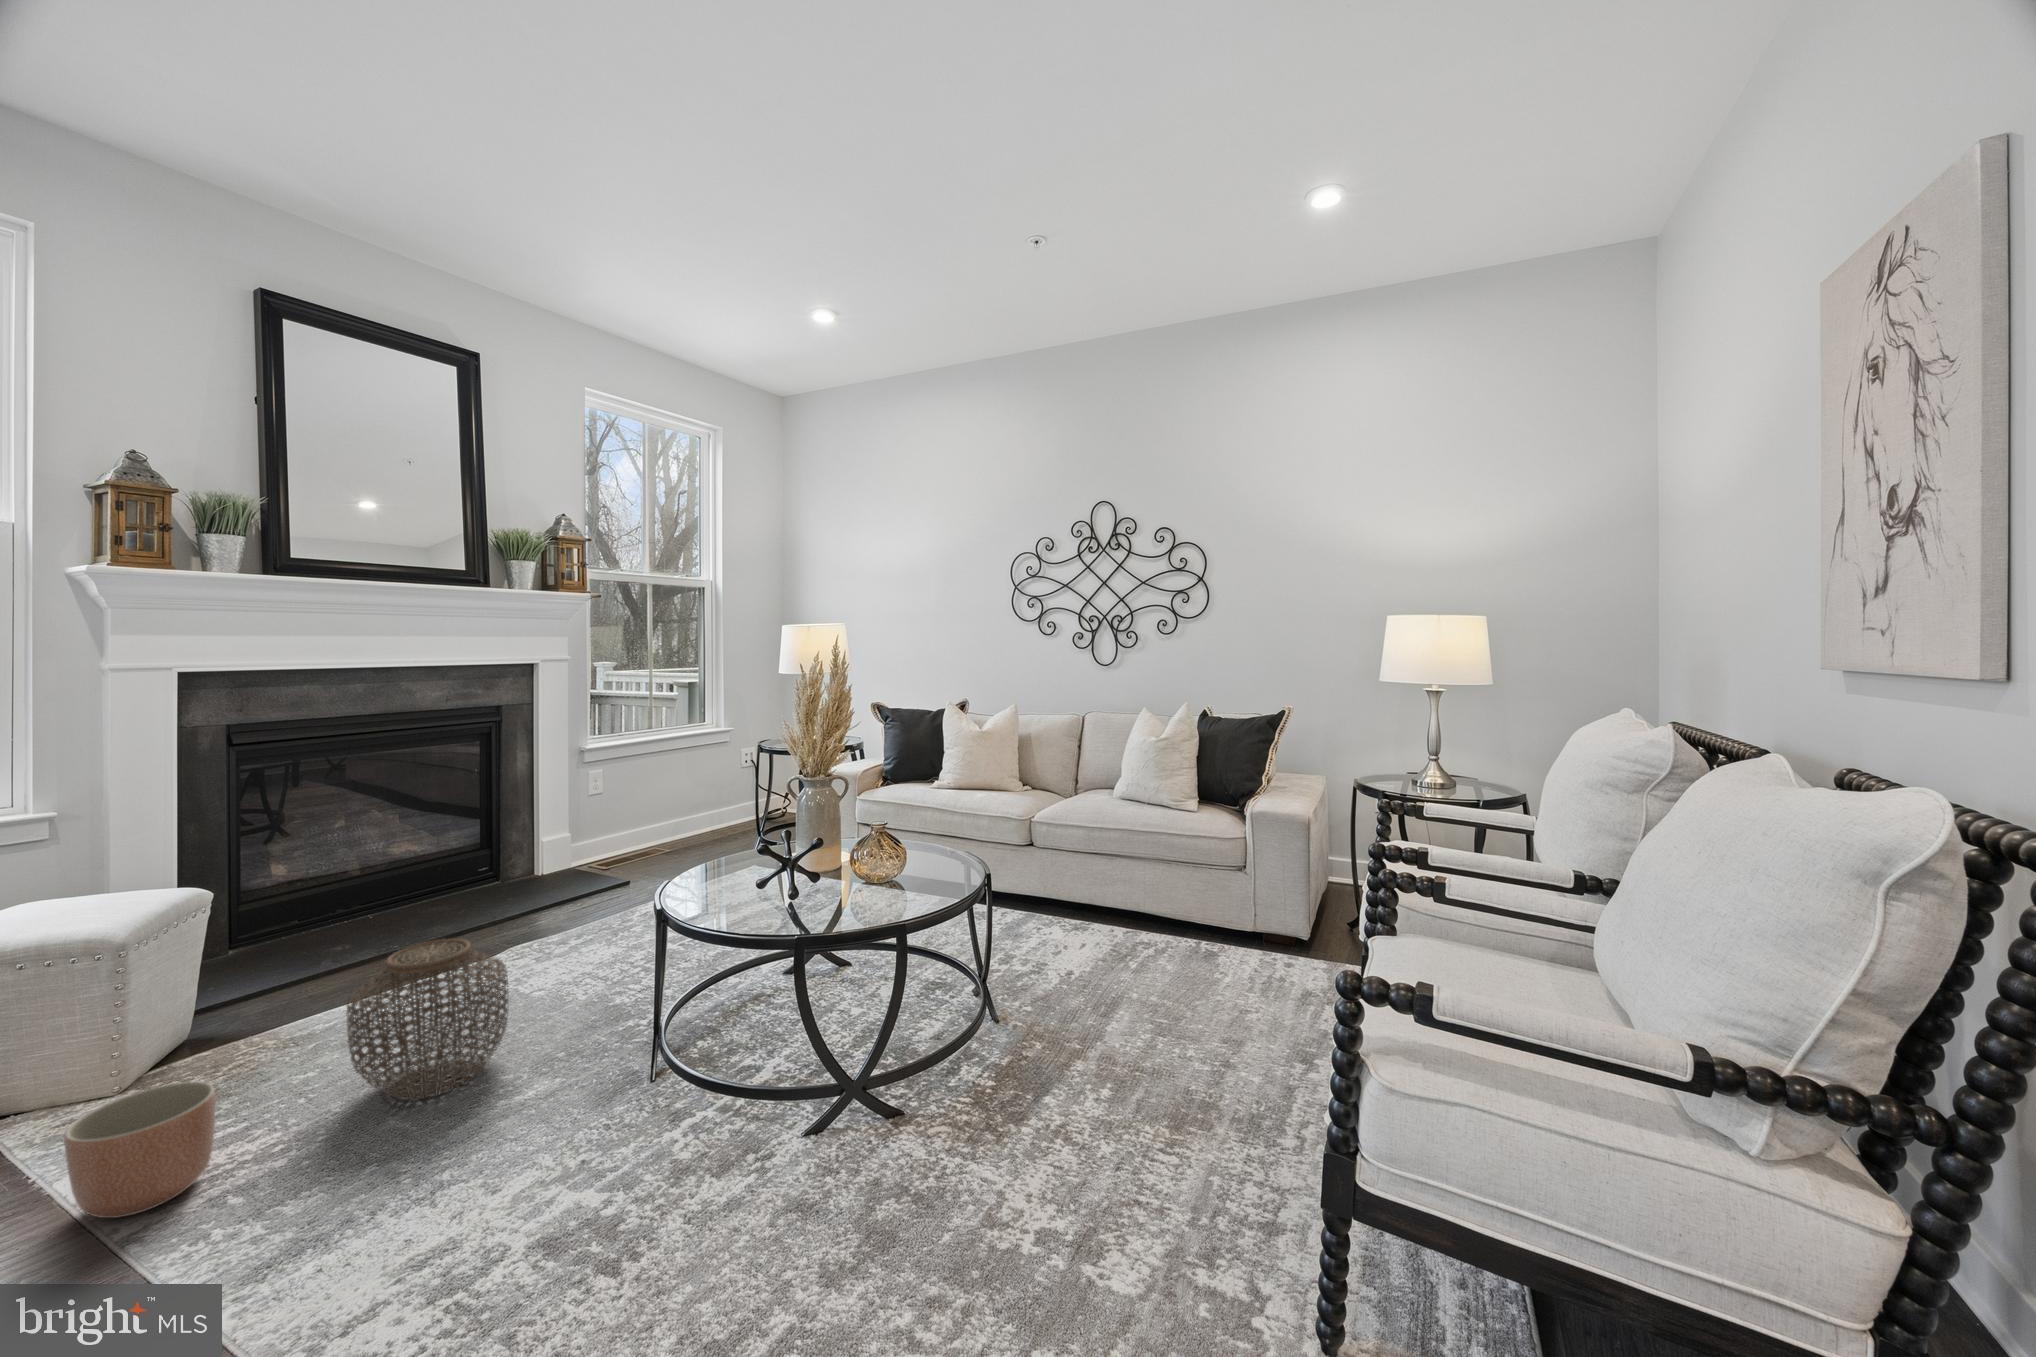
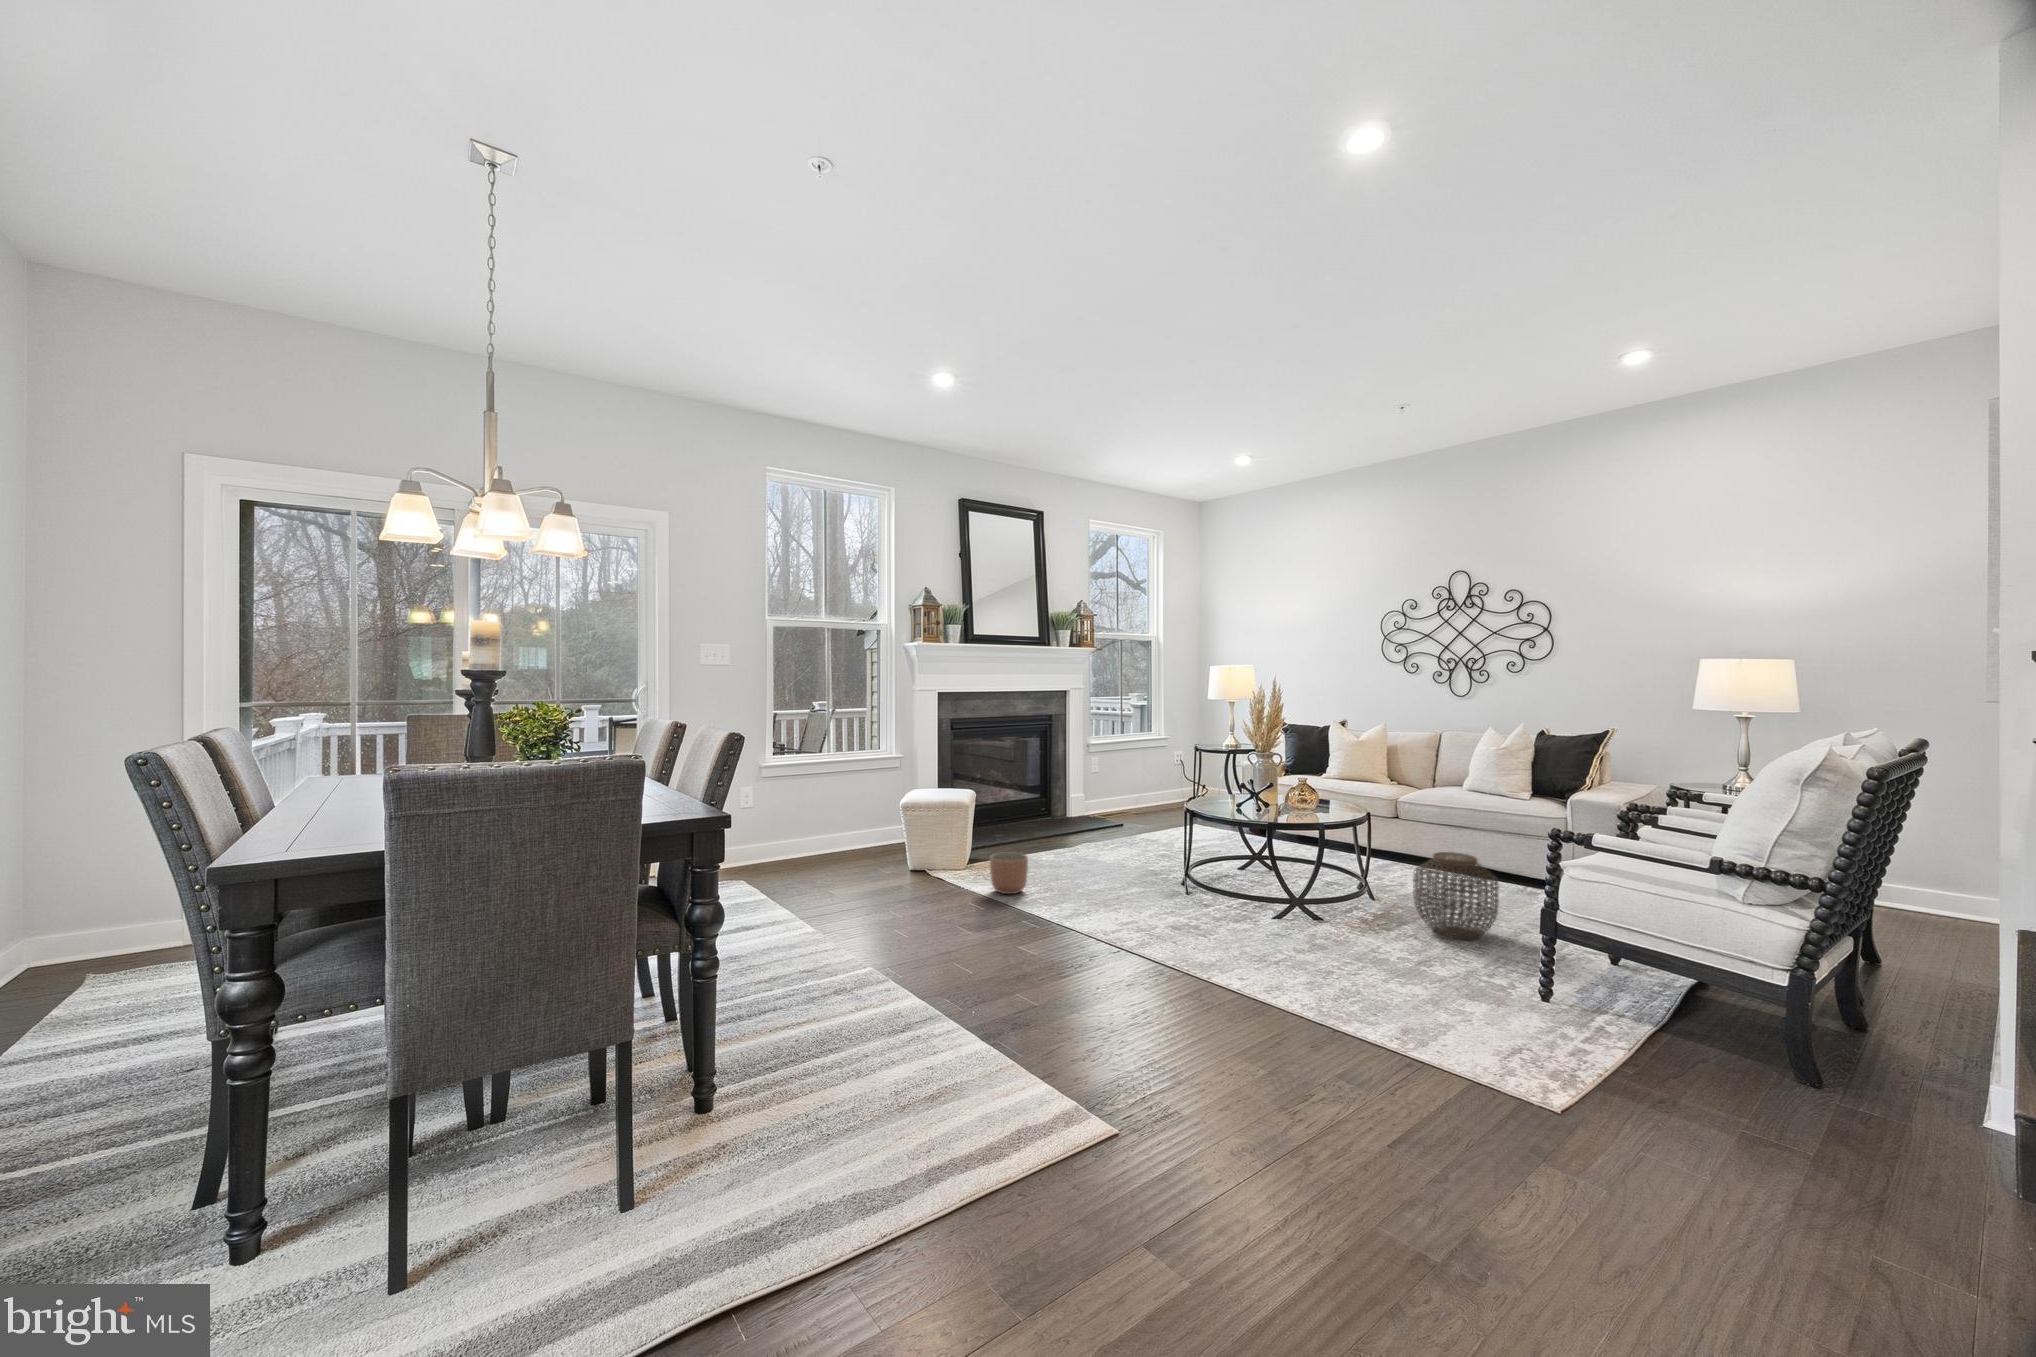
woven basket: present [347,939,508,1100] -> present [1413,852,1499,940]

